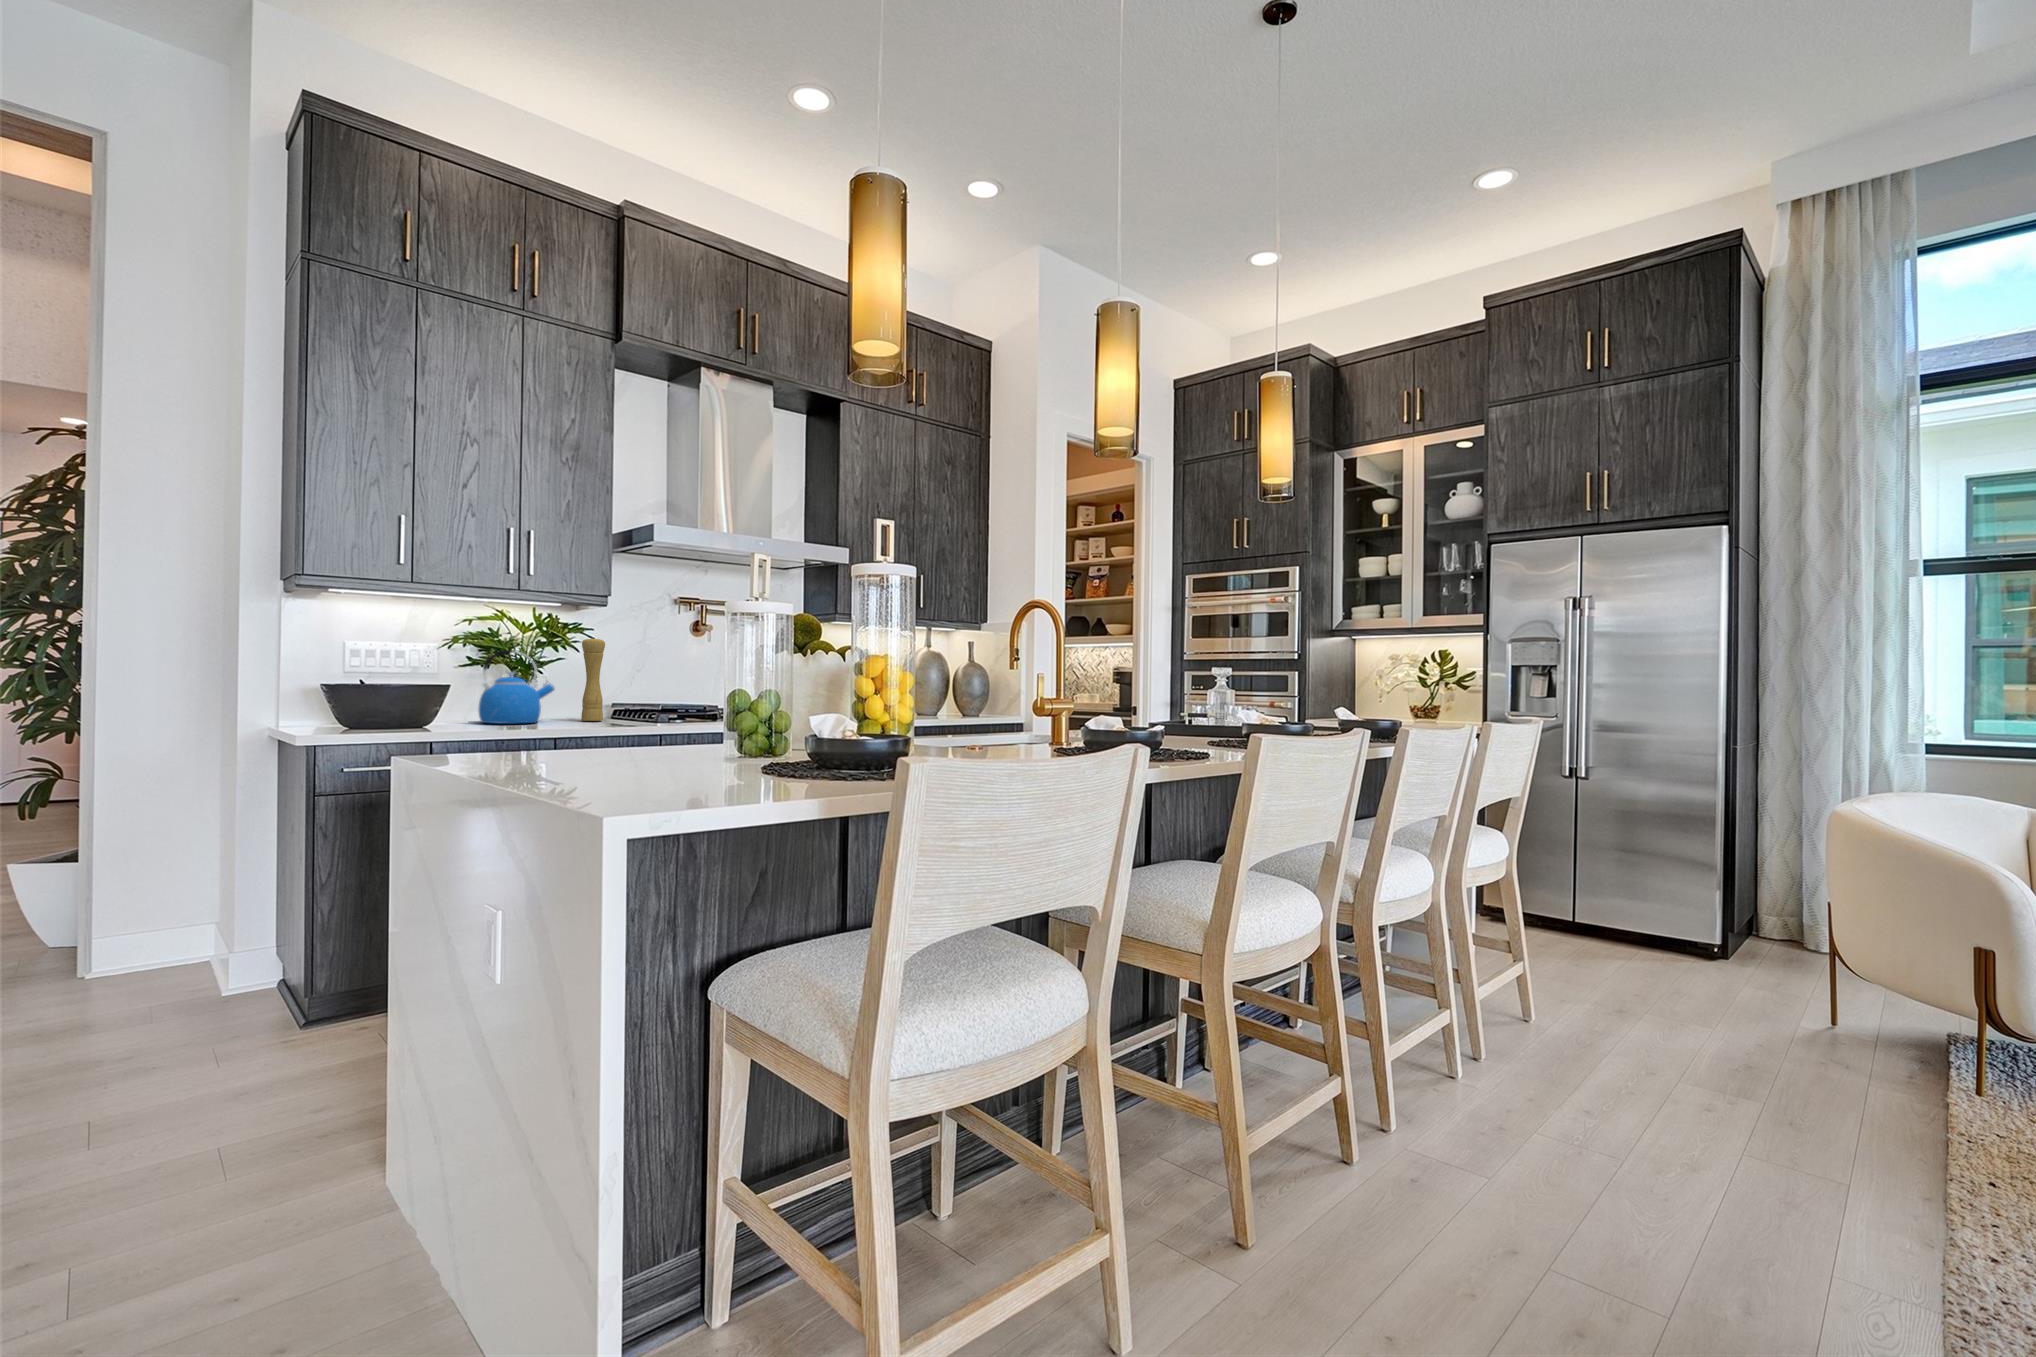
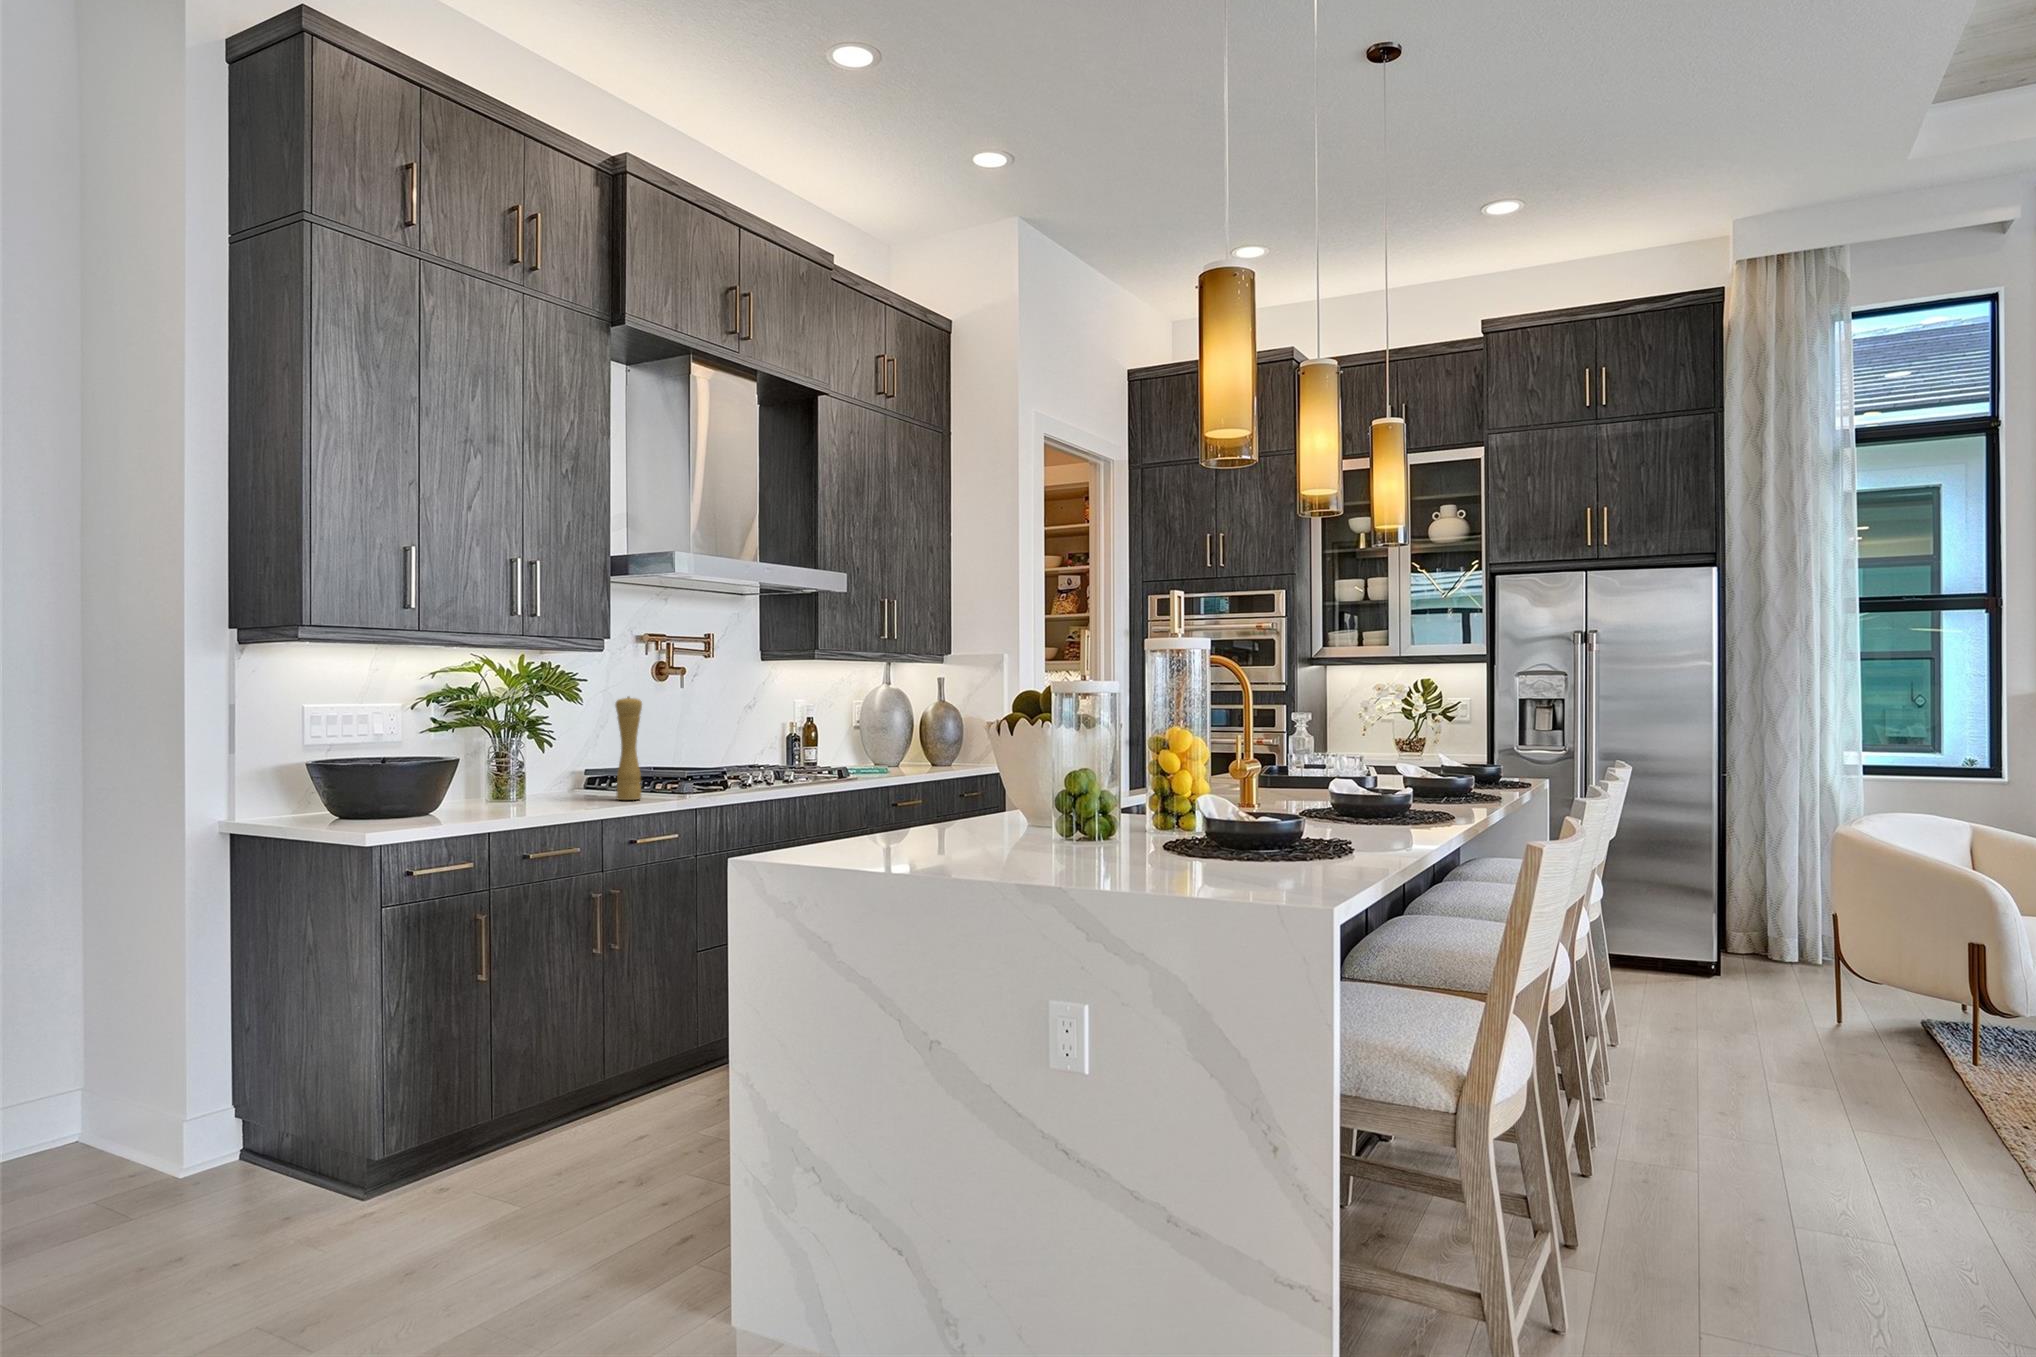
kettle: present [479,650,555,724] -> none [511,716,591,810]

